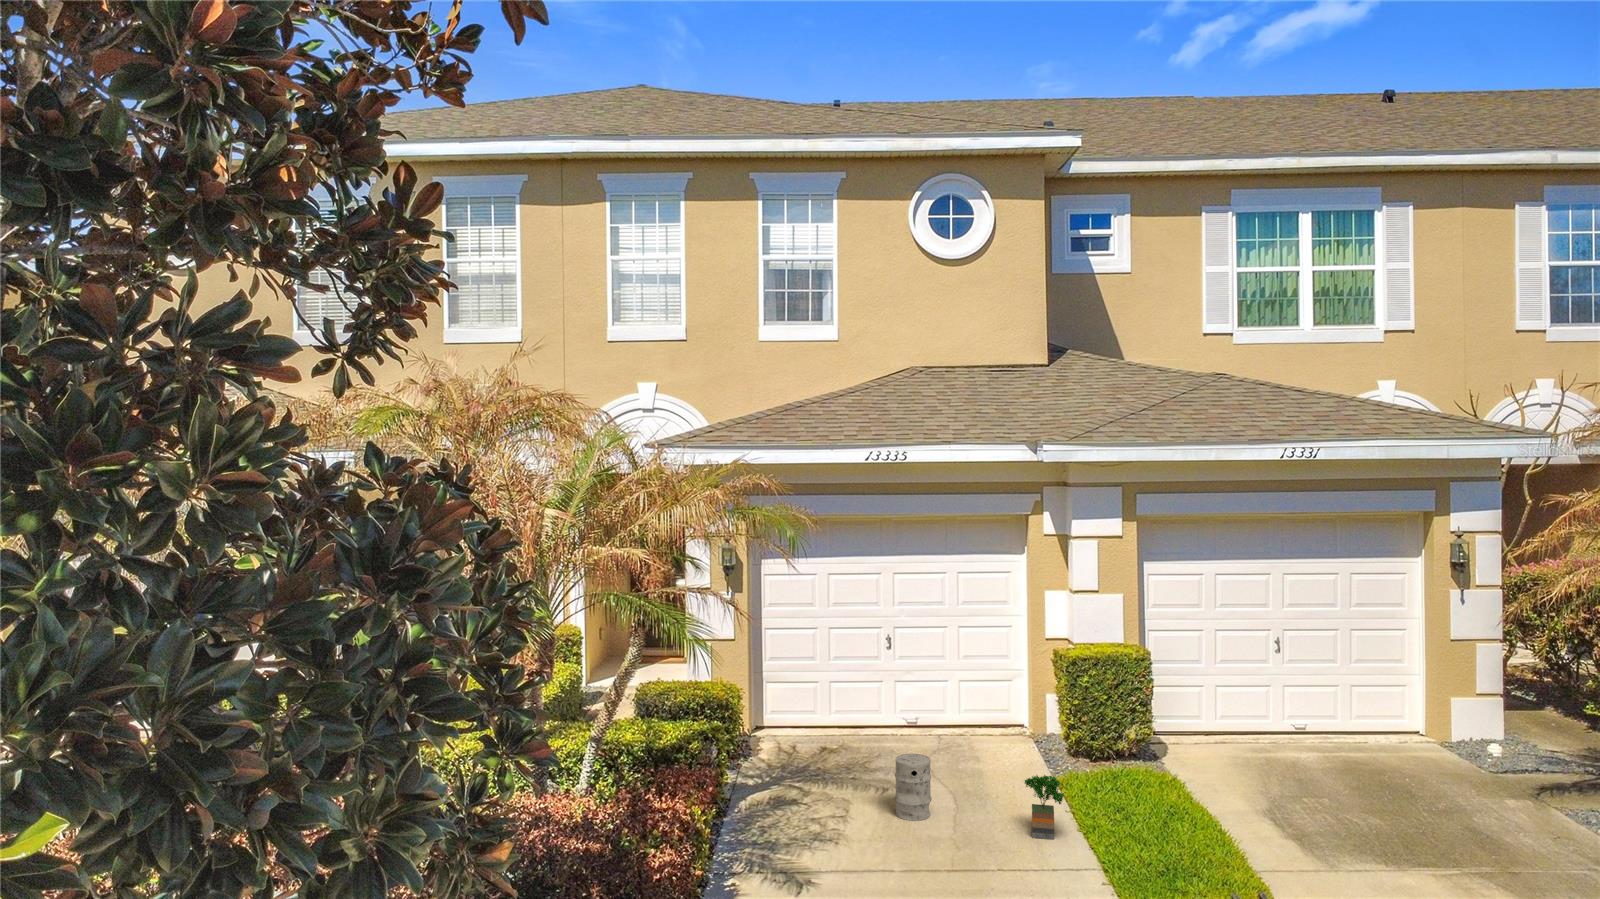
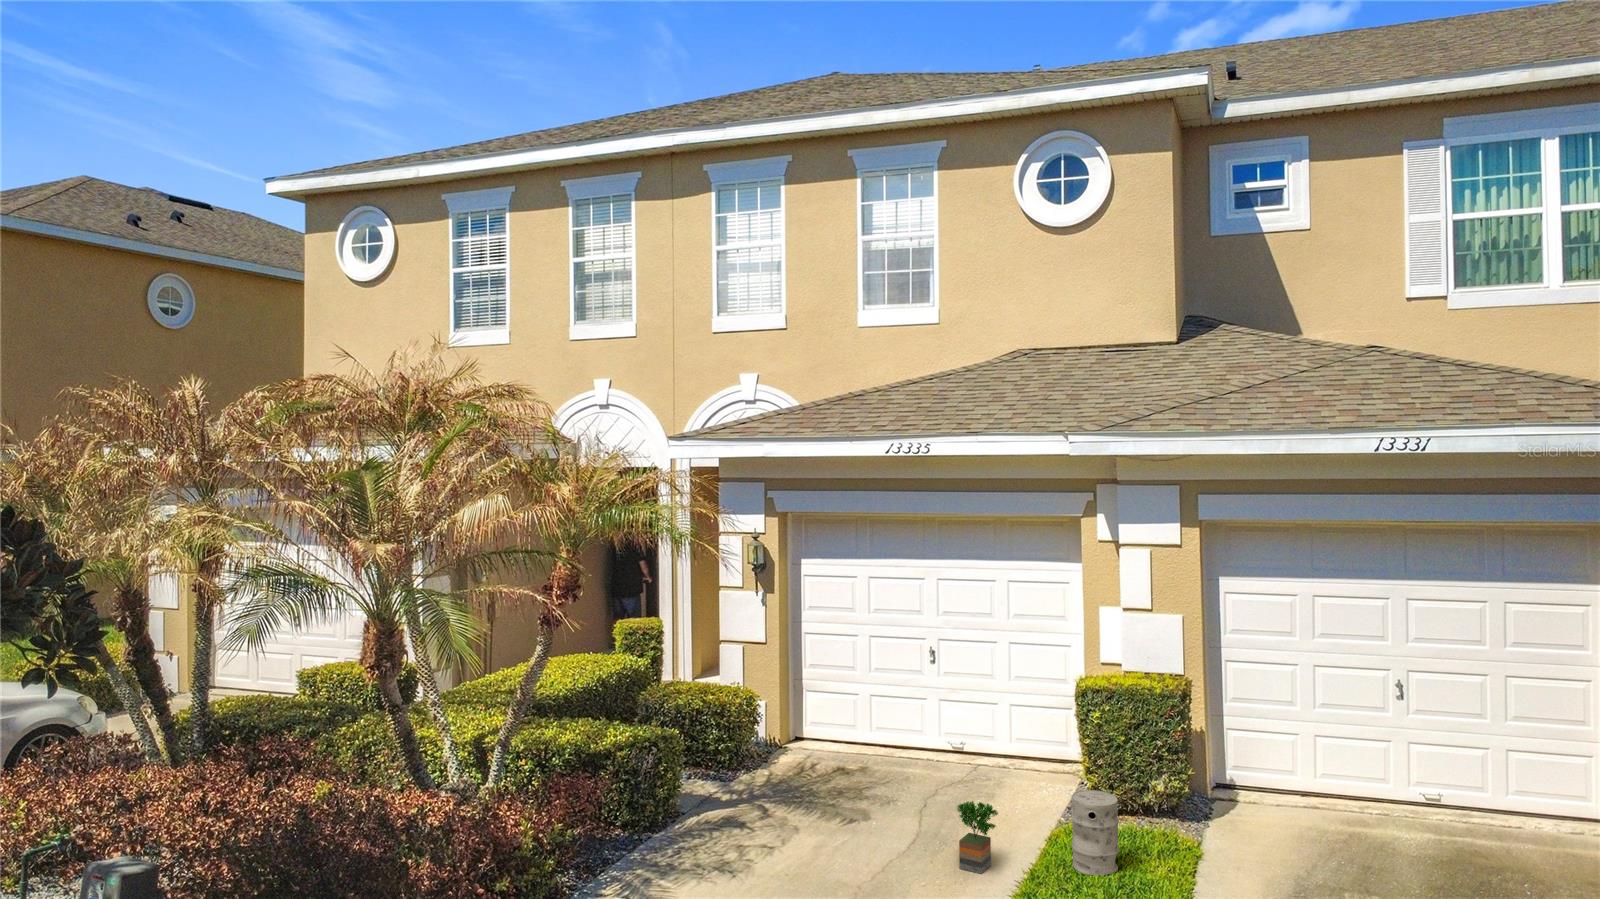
trash can: present [895,754,932,821] -> present [1071,790,1119,875]

